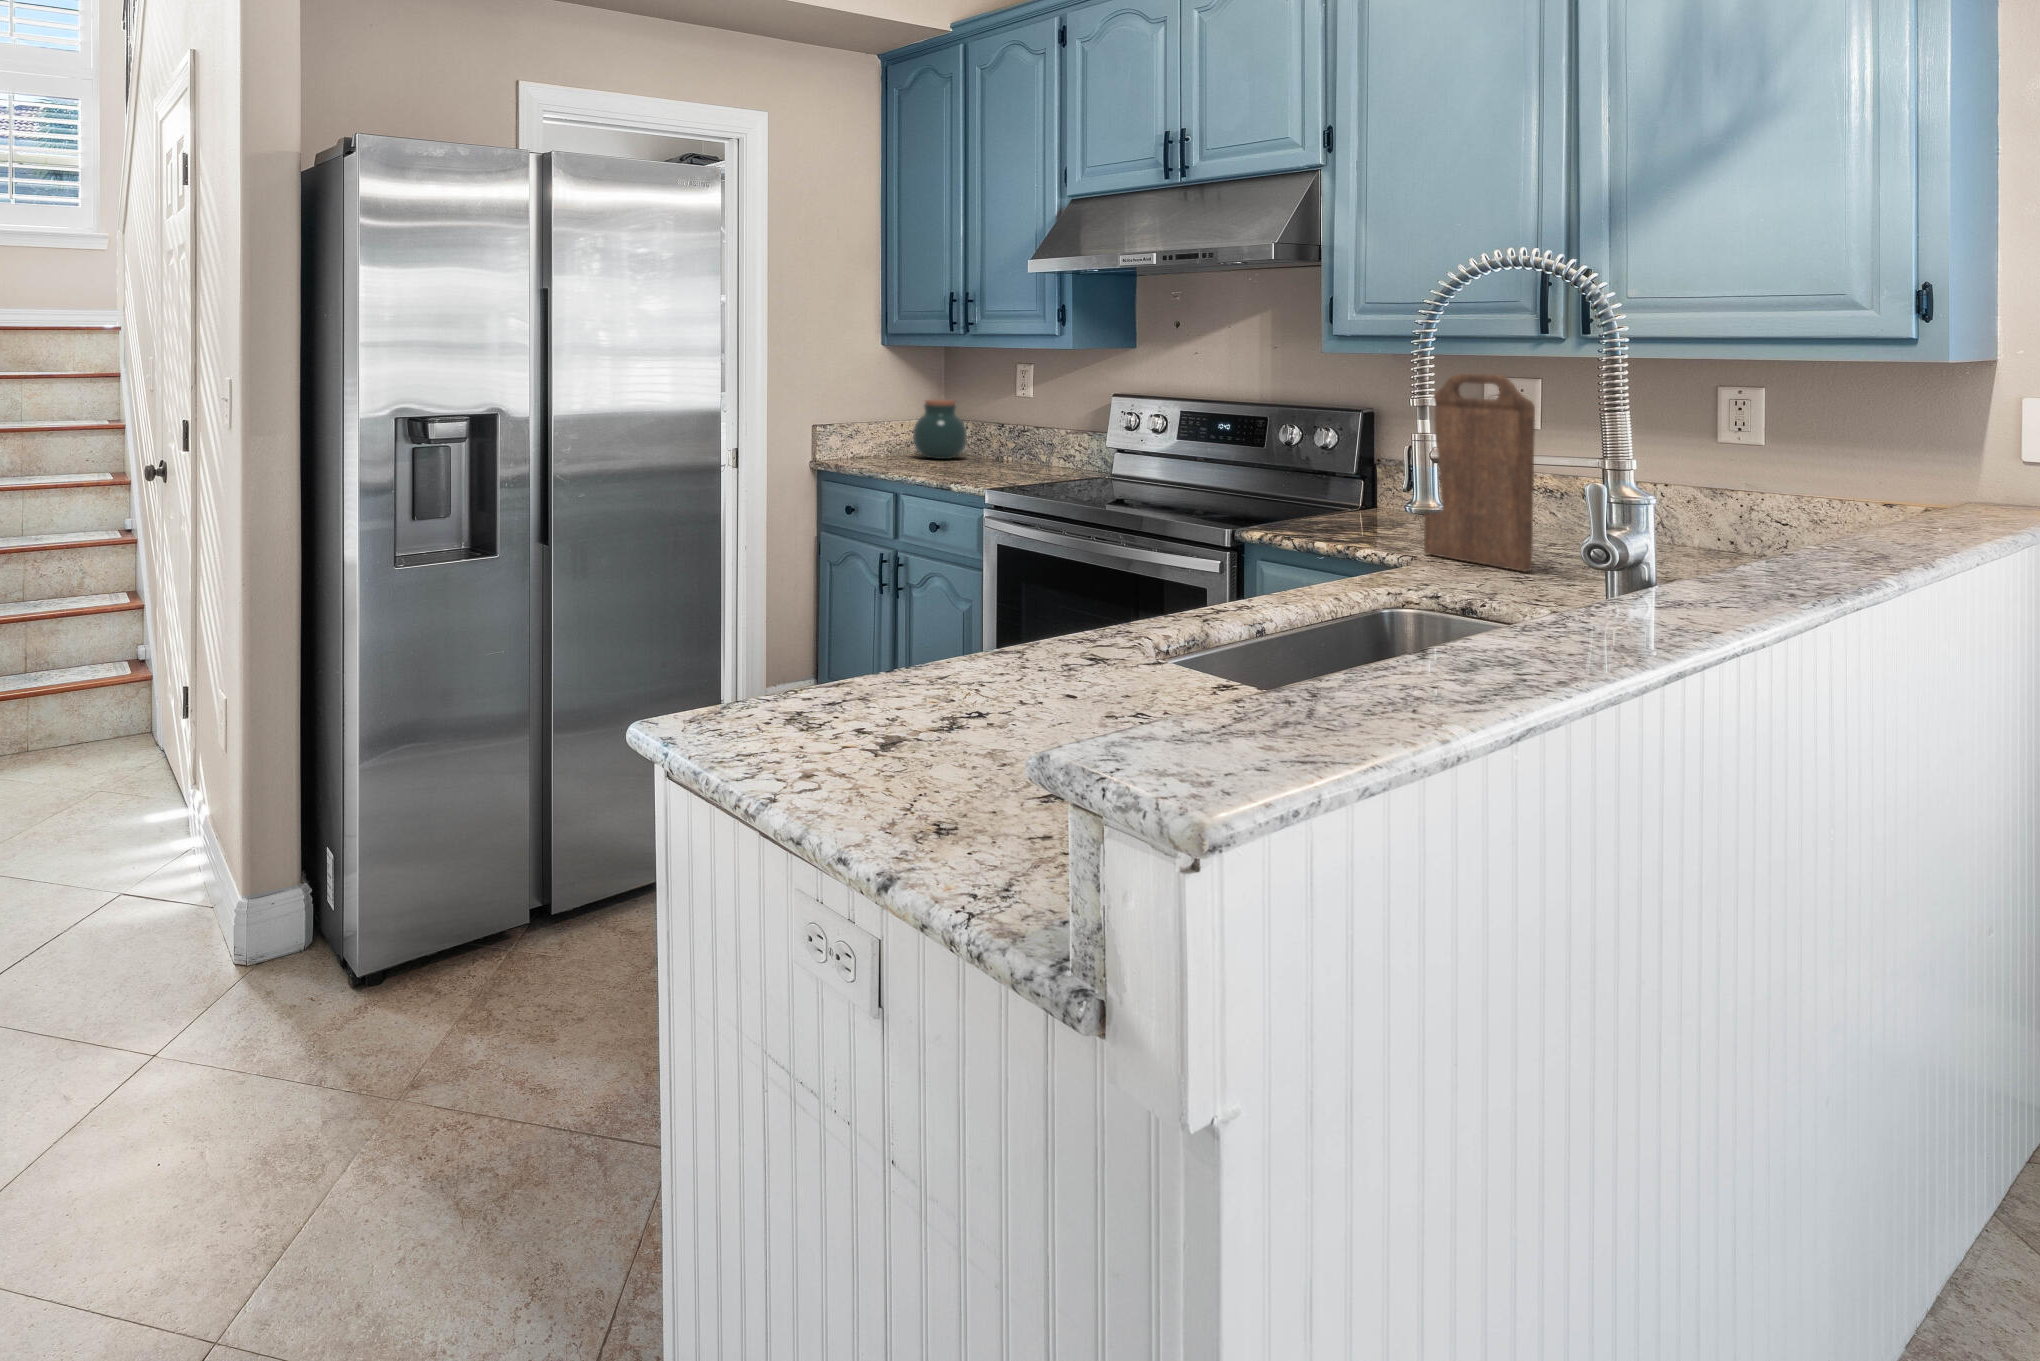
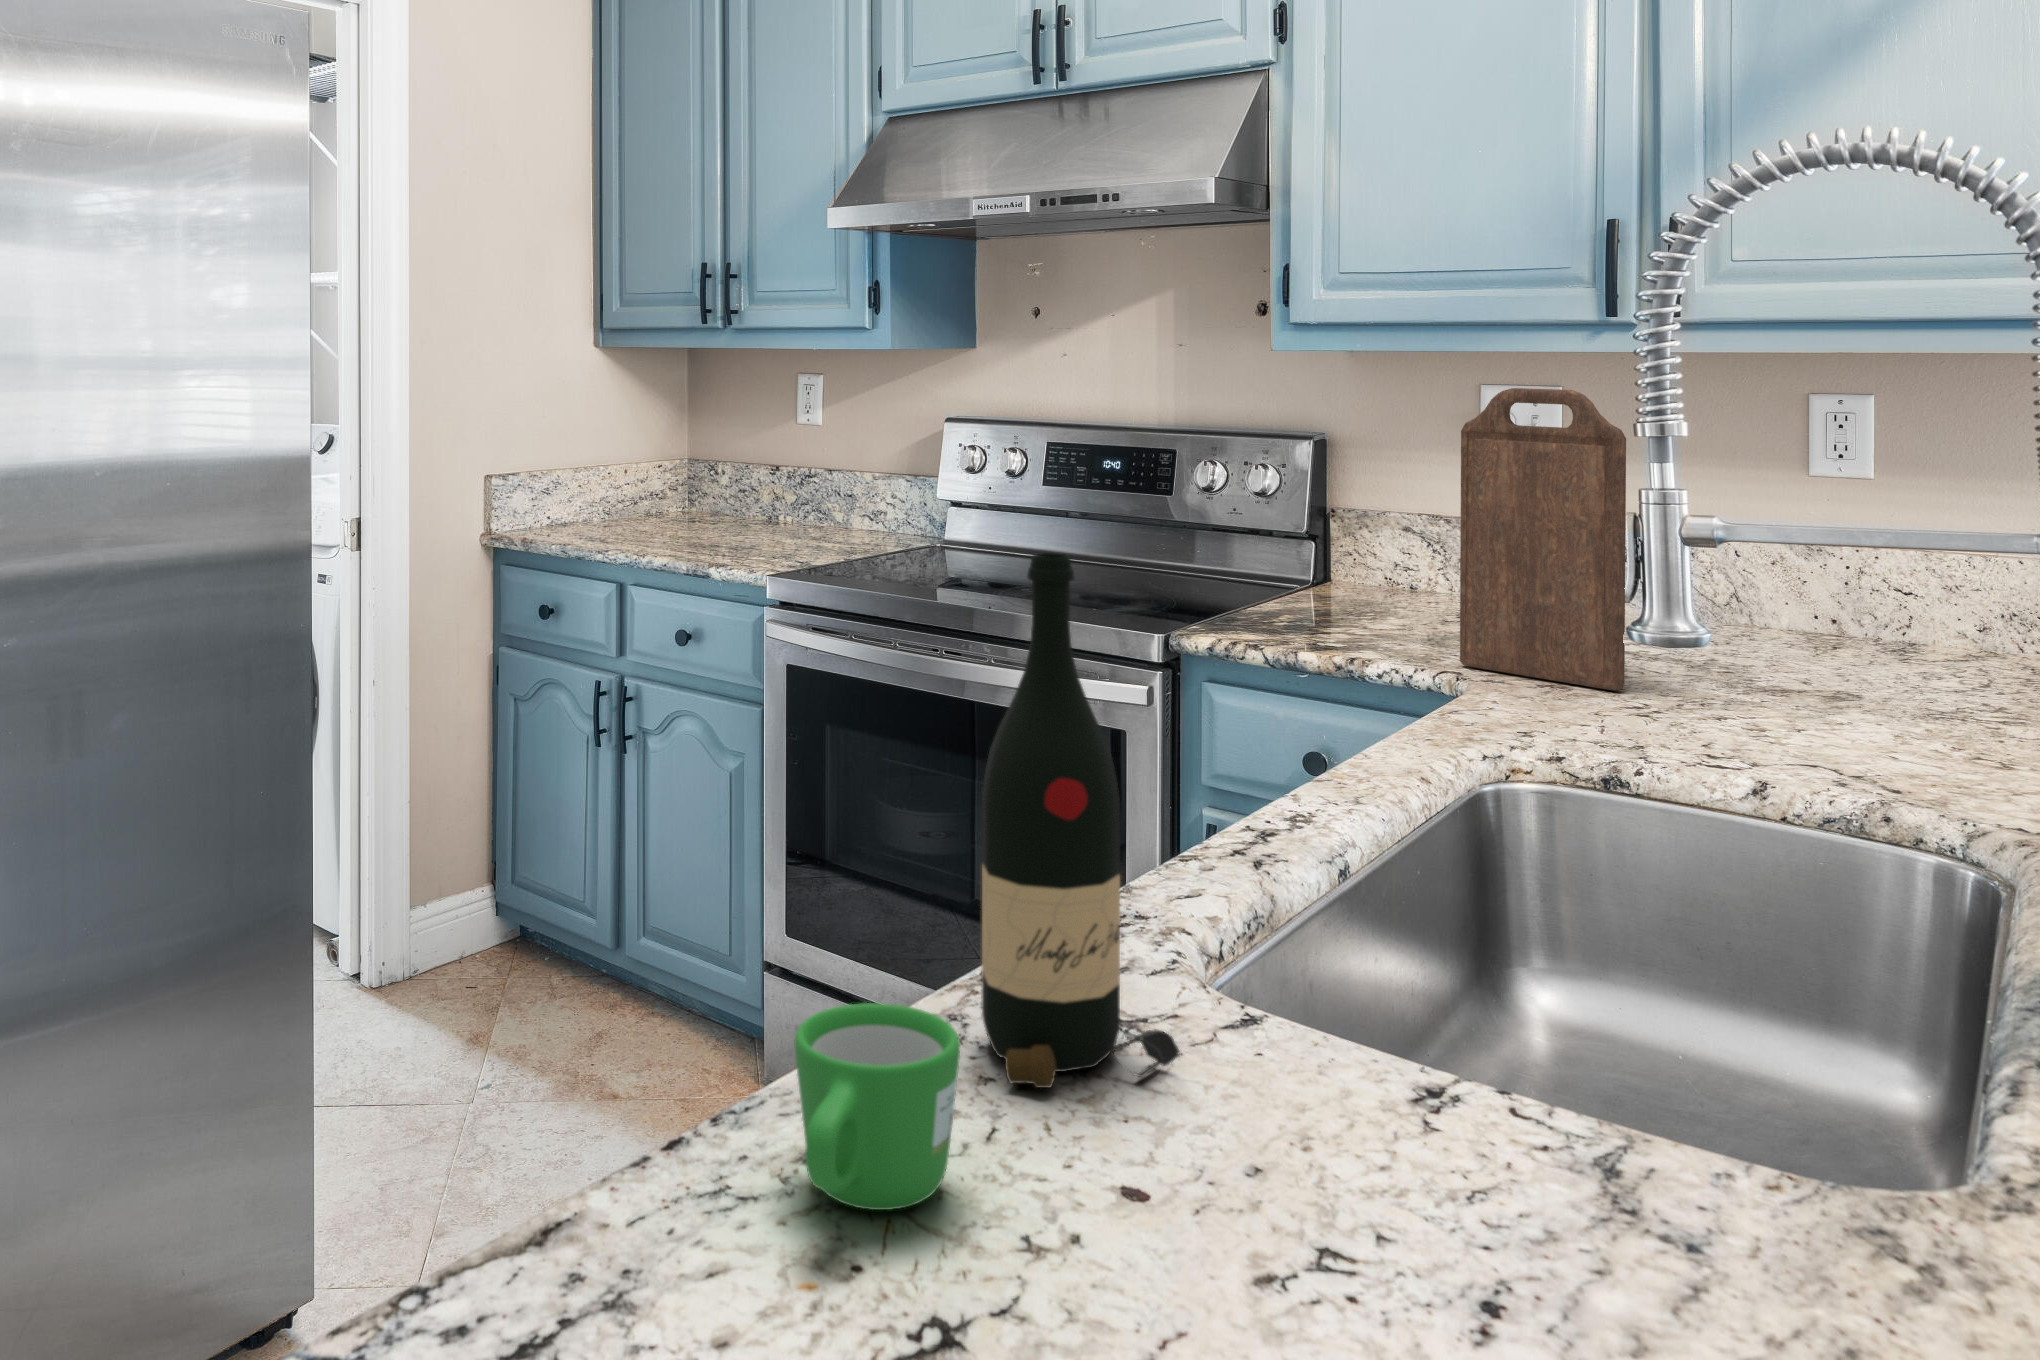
jar: present [913,400,967,459] -> none [636,427,719,520]
wine bottle: none [1009,434,1107,700] -> present [982,553,1180,1088]
mug: none [888,640,971,728] -> present [794,1003,960,1210]

